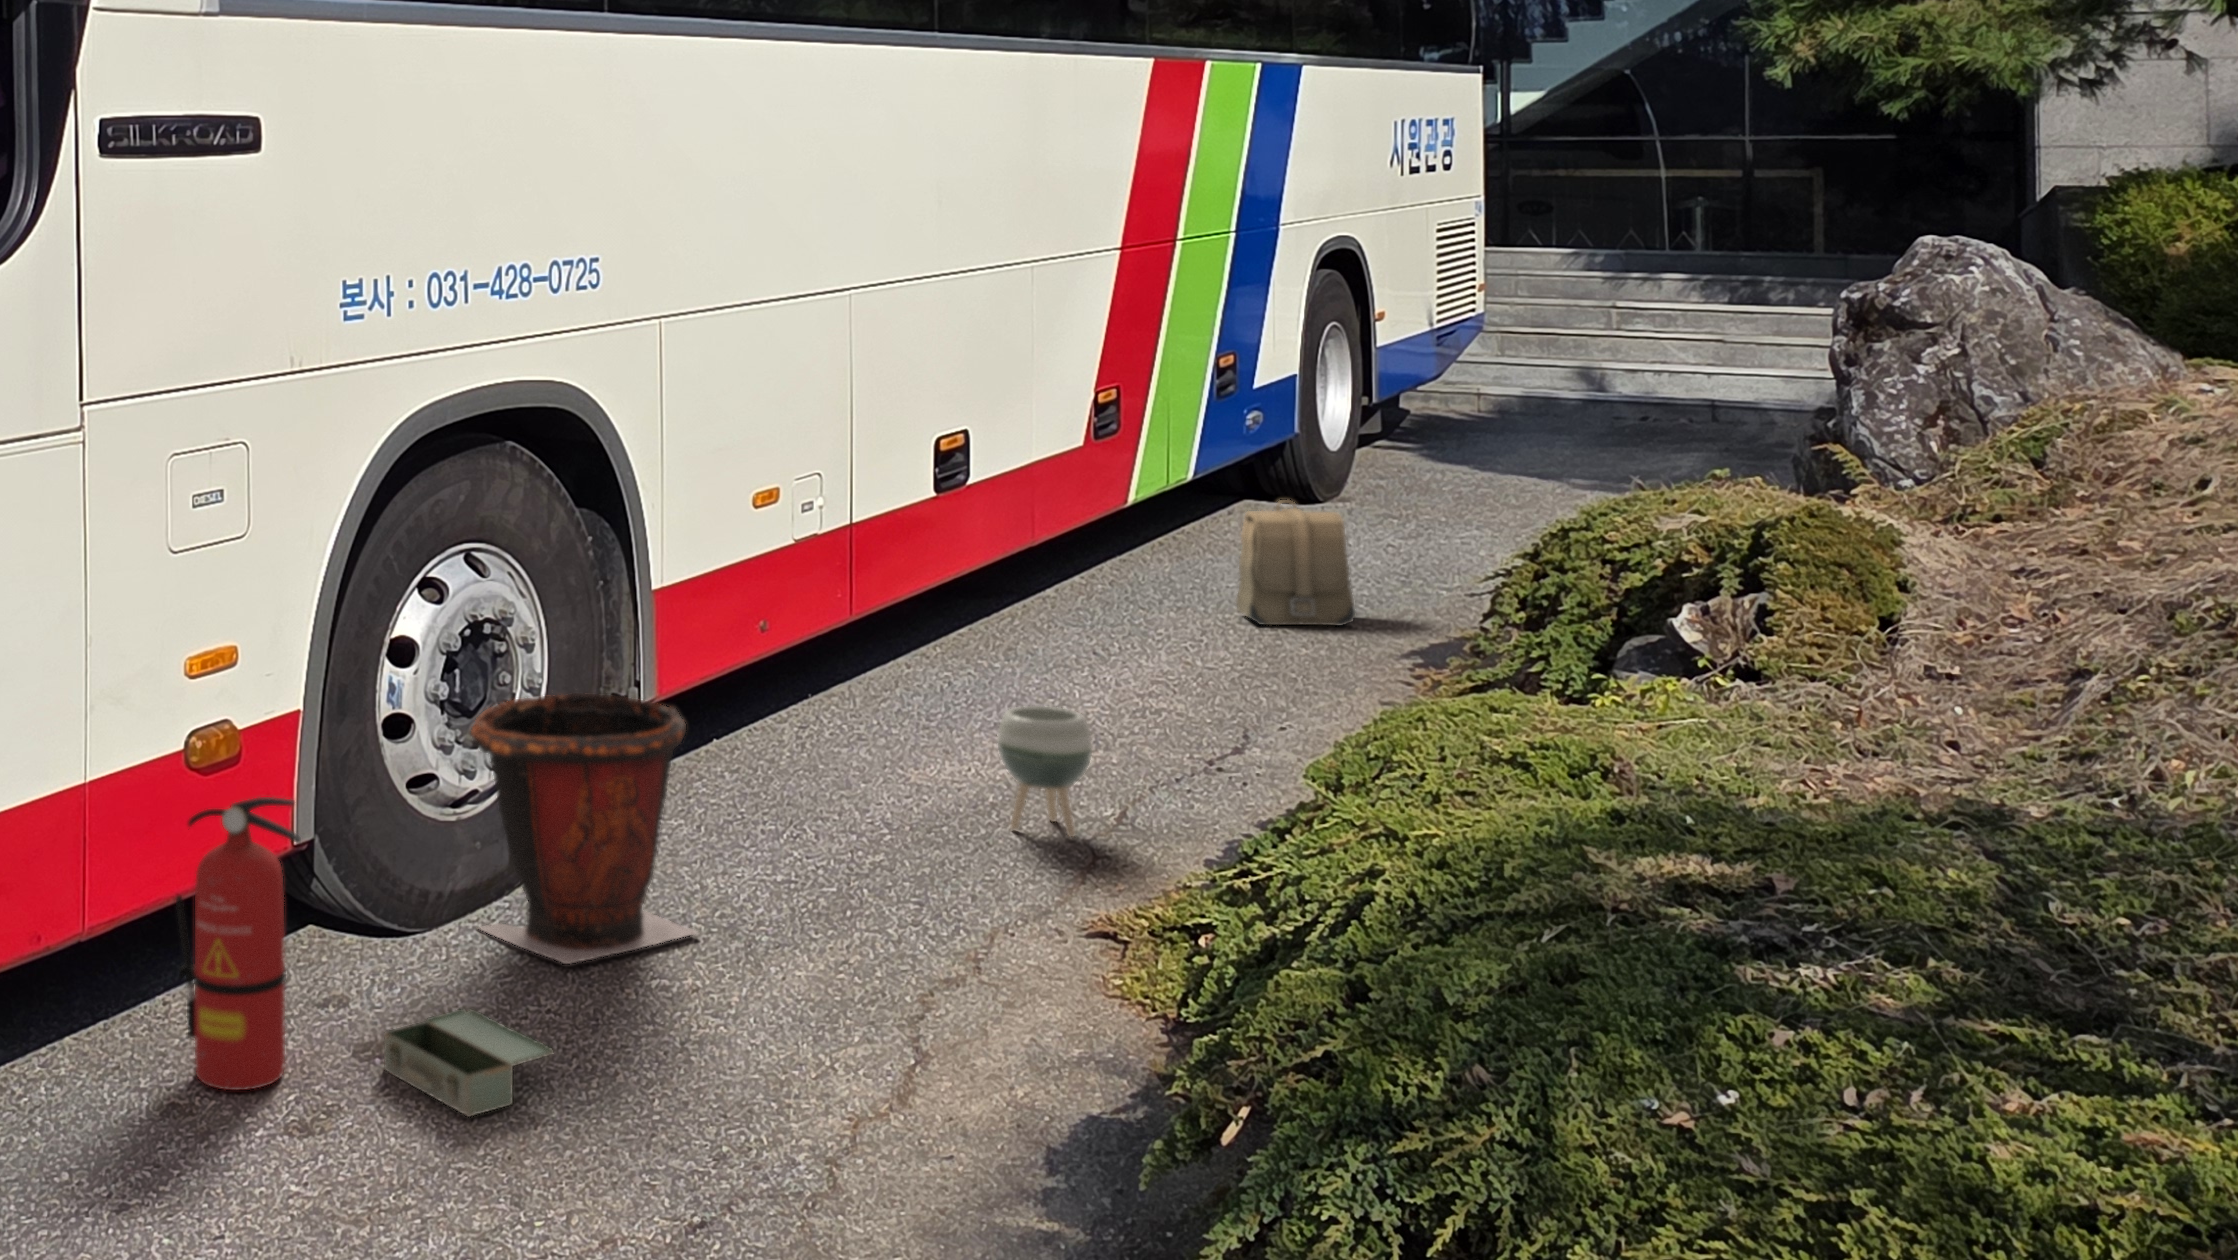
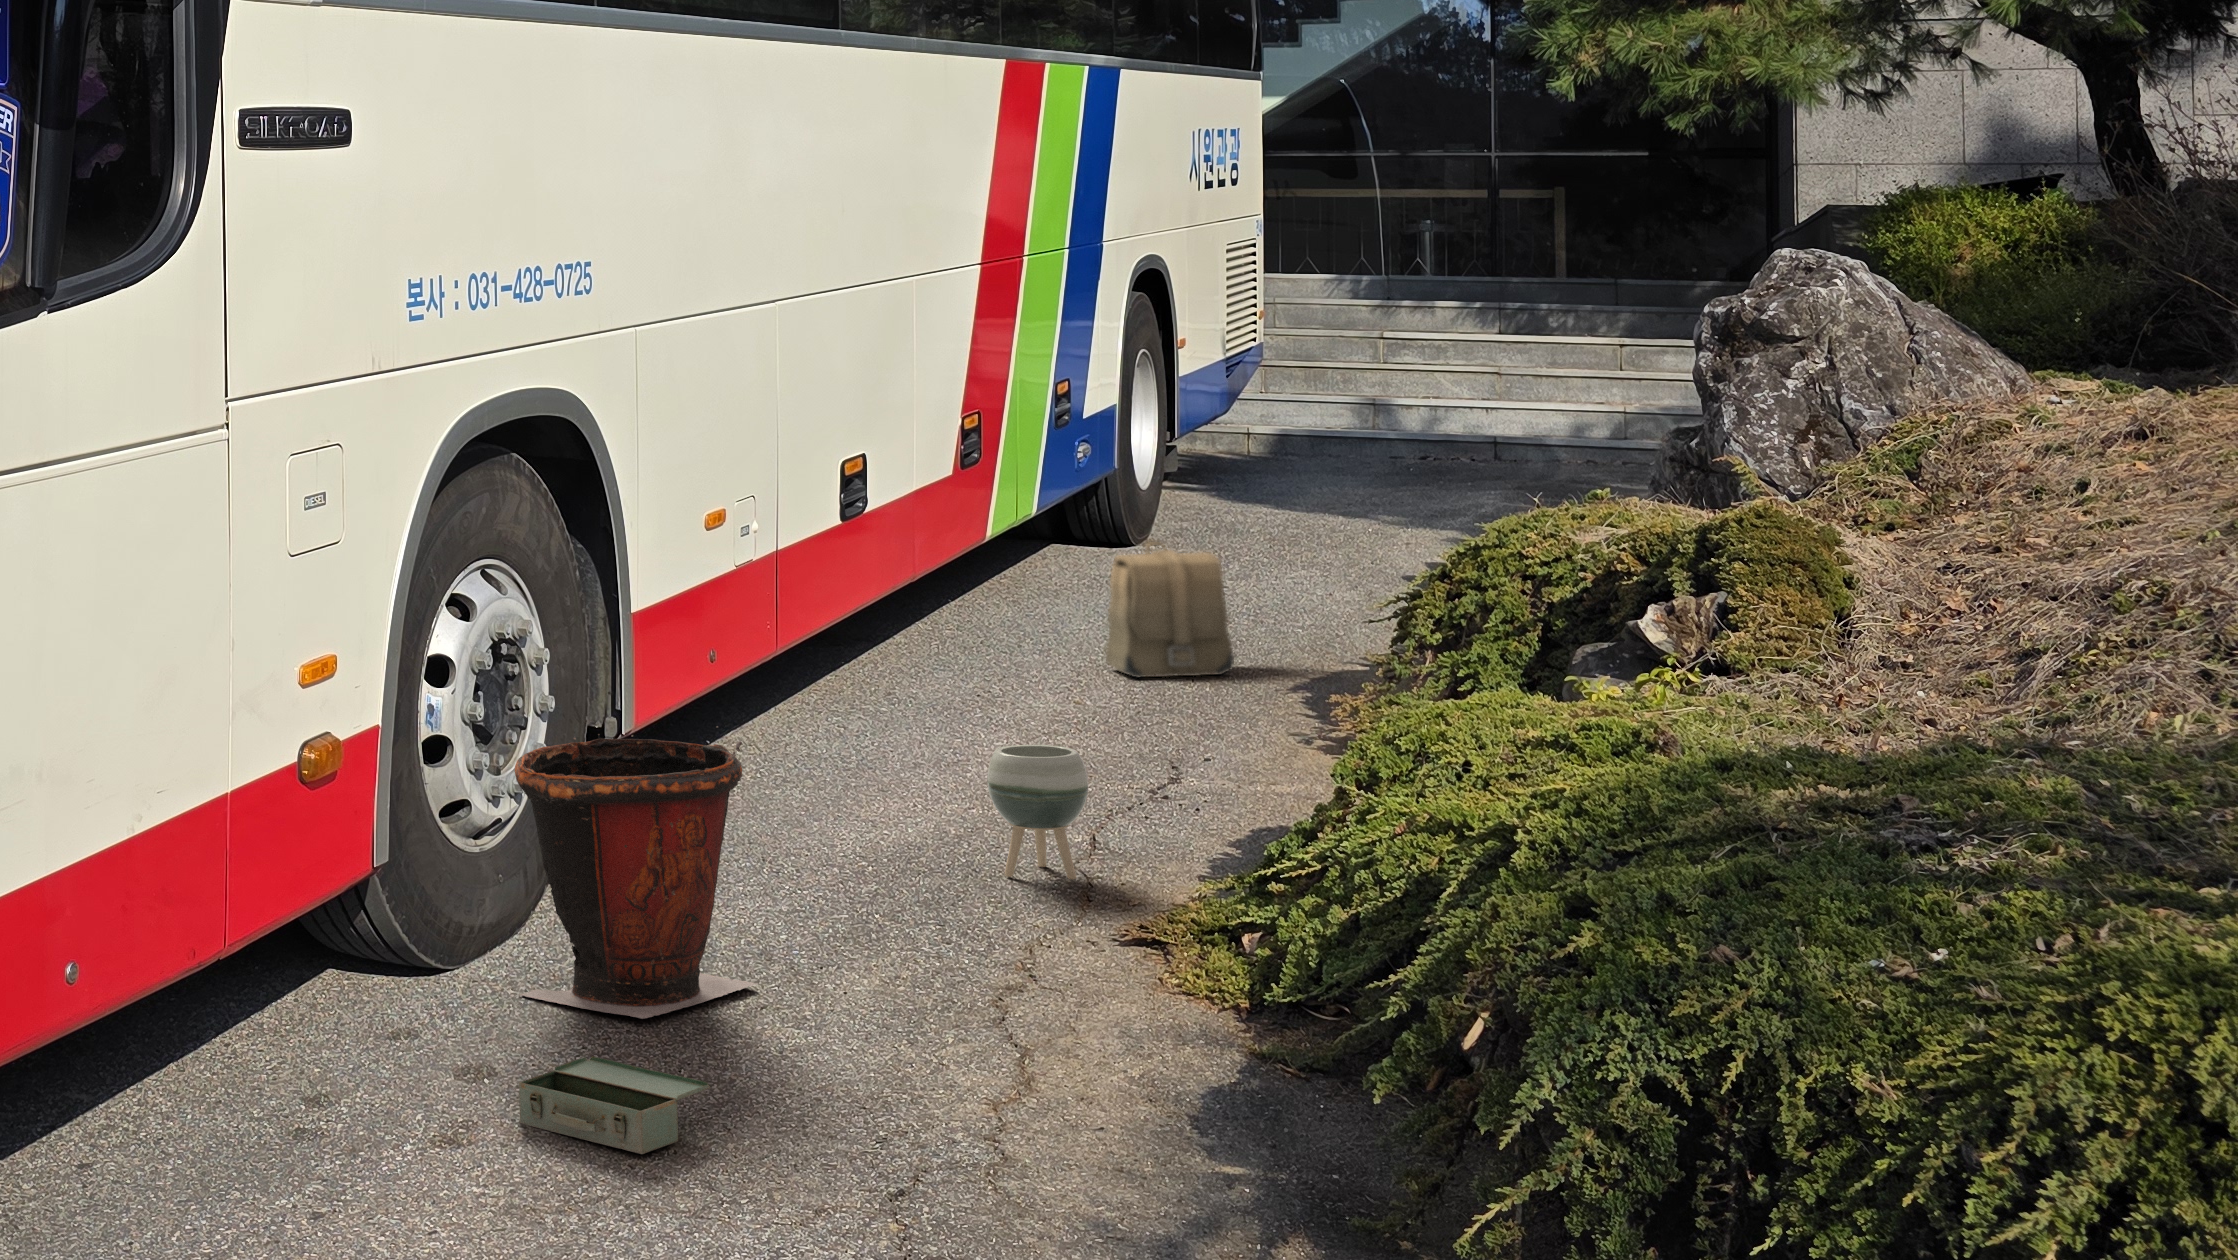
fire extinguisher: present [176,797,301,1090] -> none [295,836,437,1150]

